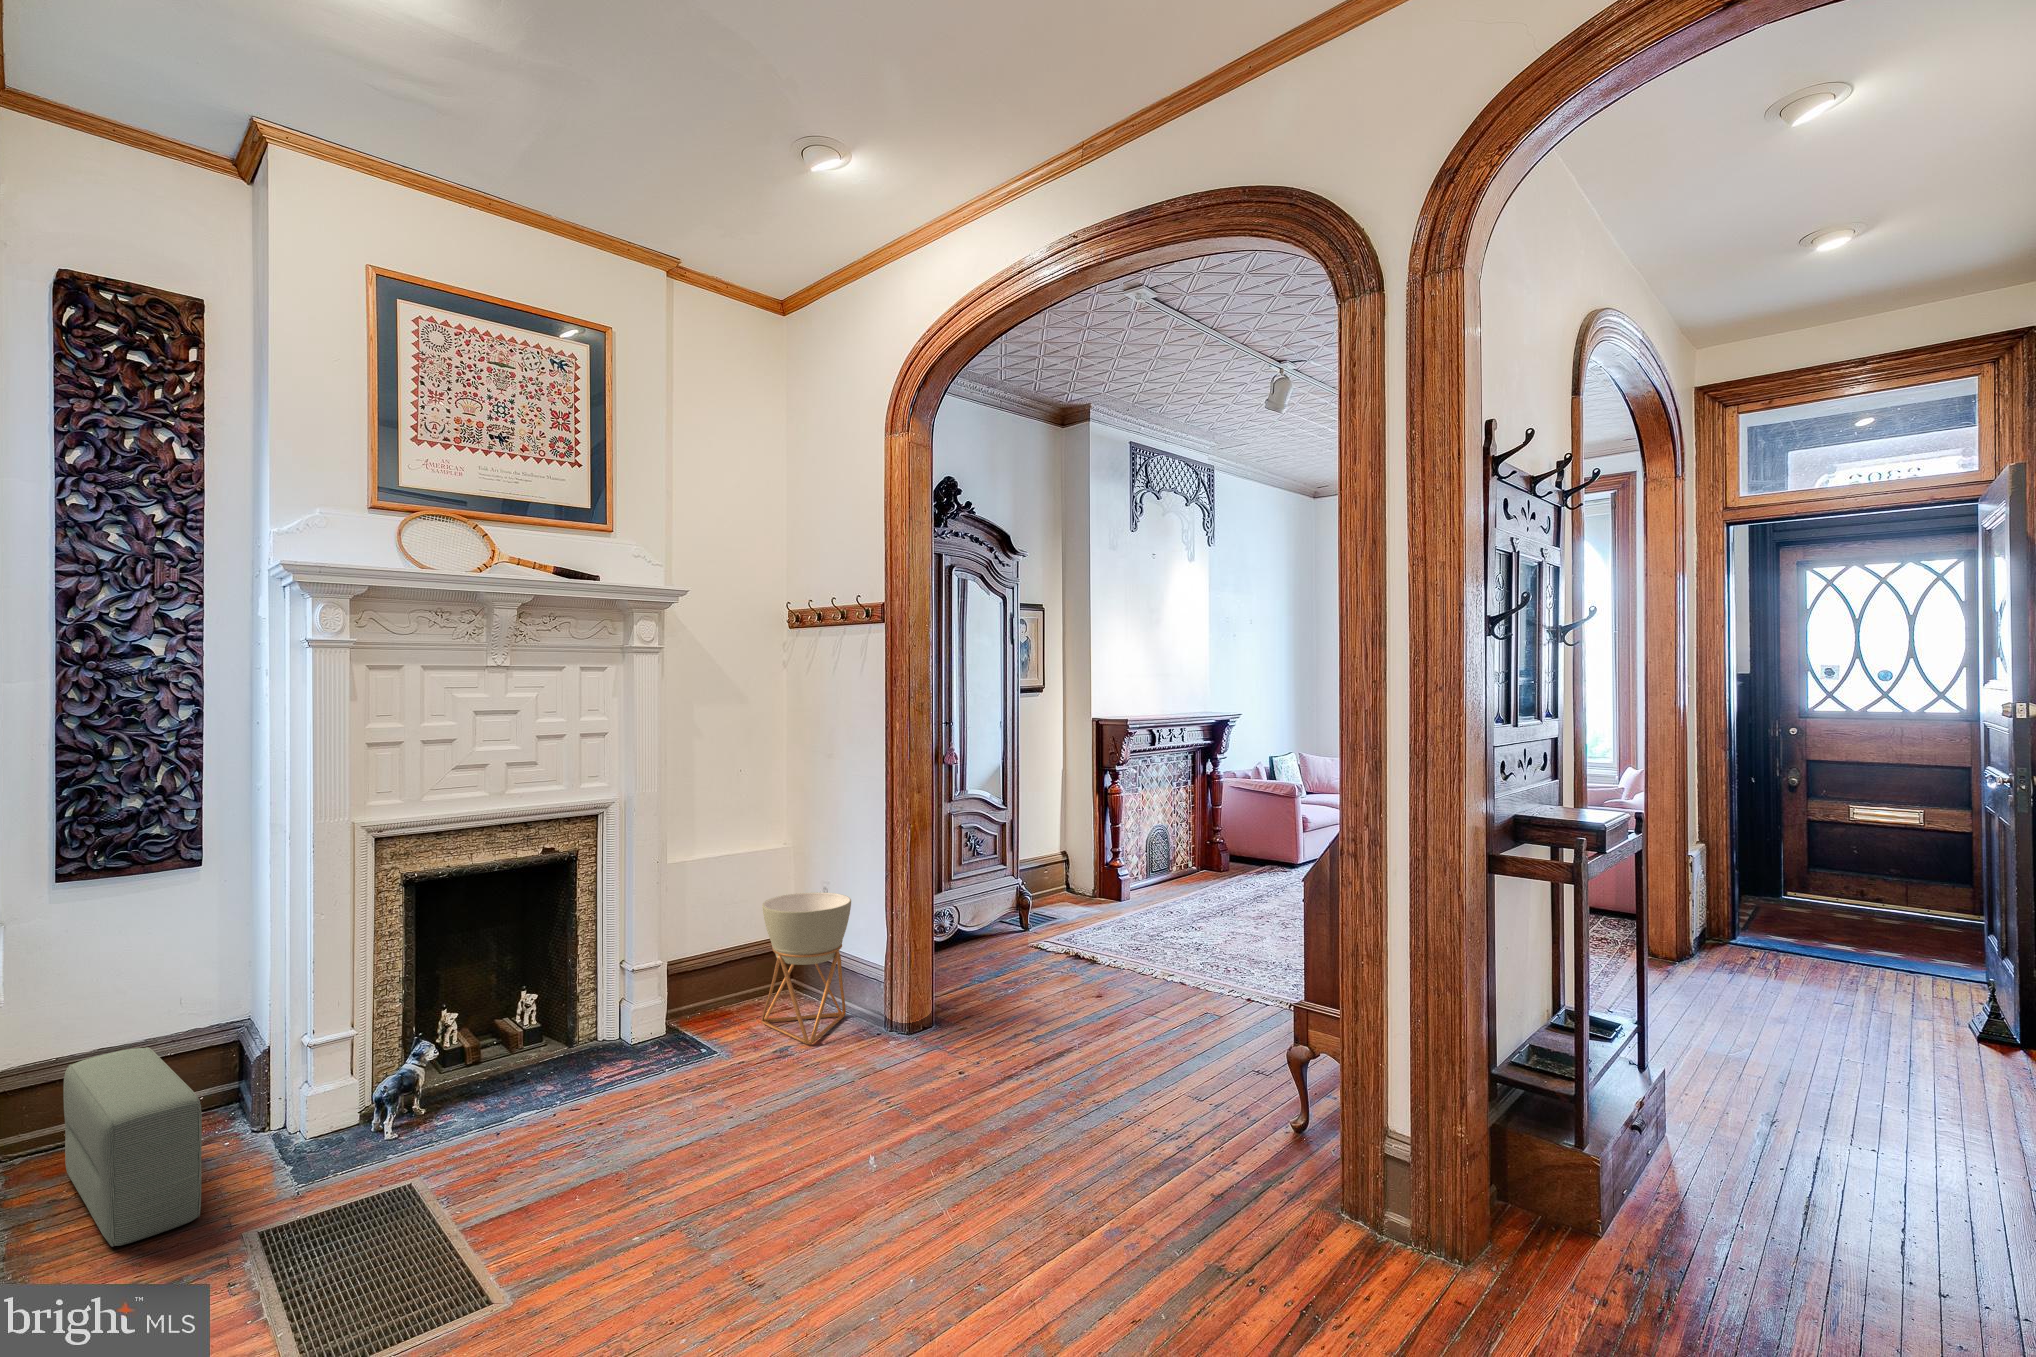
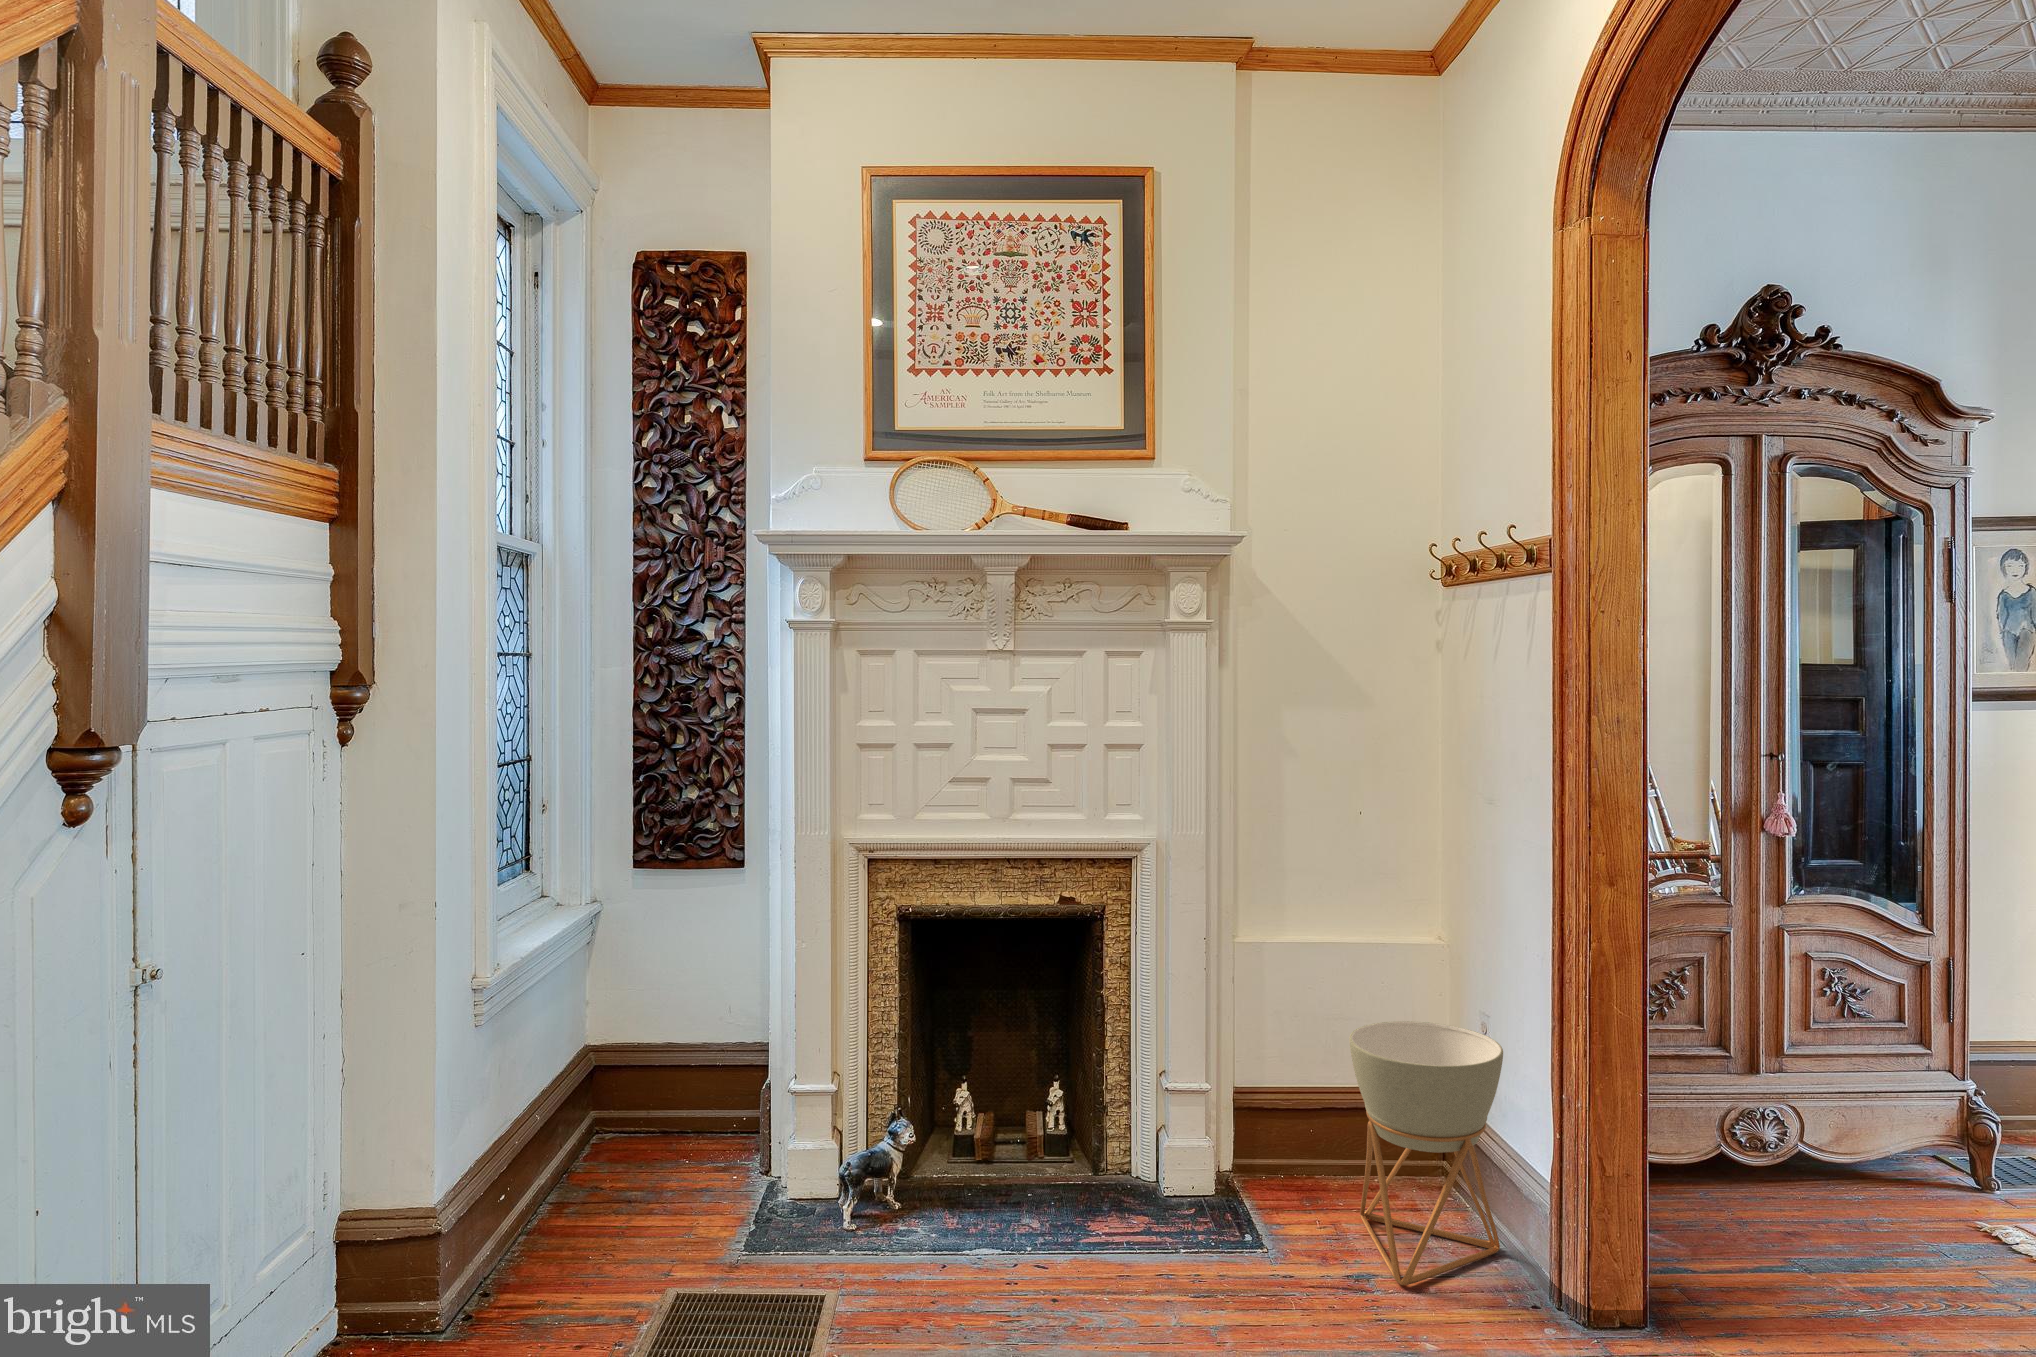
pouf: present [63,1047,202,1247] -> none [563,1048,686,1259]

